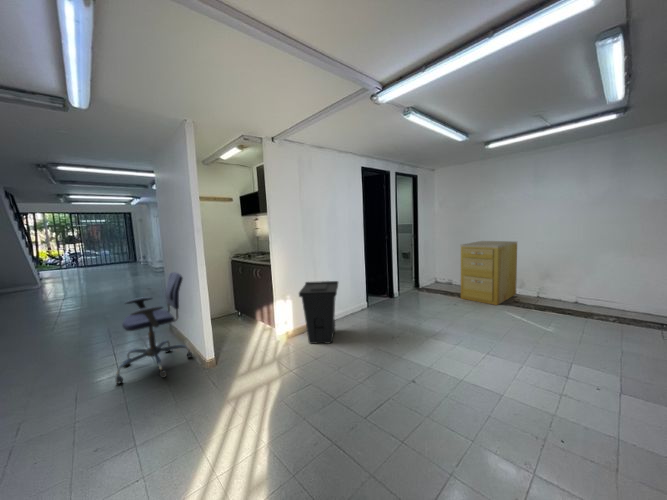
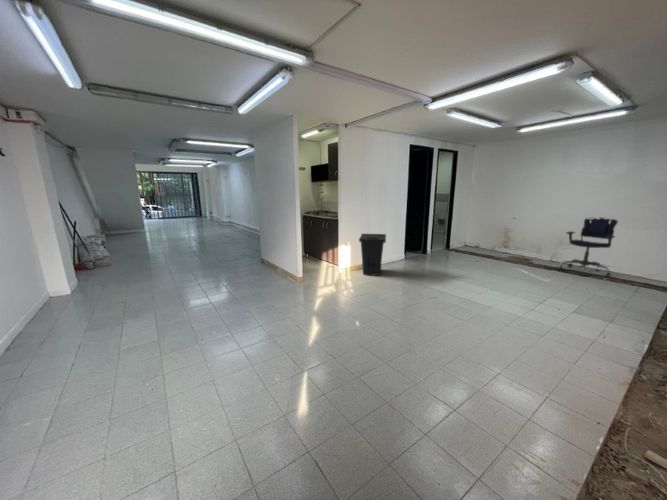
filing cabinet: present [460,241,517,305] -> none [483,212,540,264]
office chair: present [116,272,192,384] -> present [559,218,618,276]

